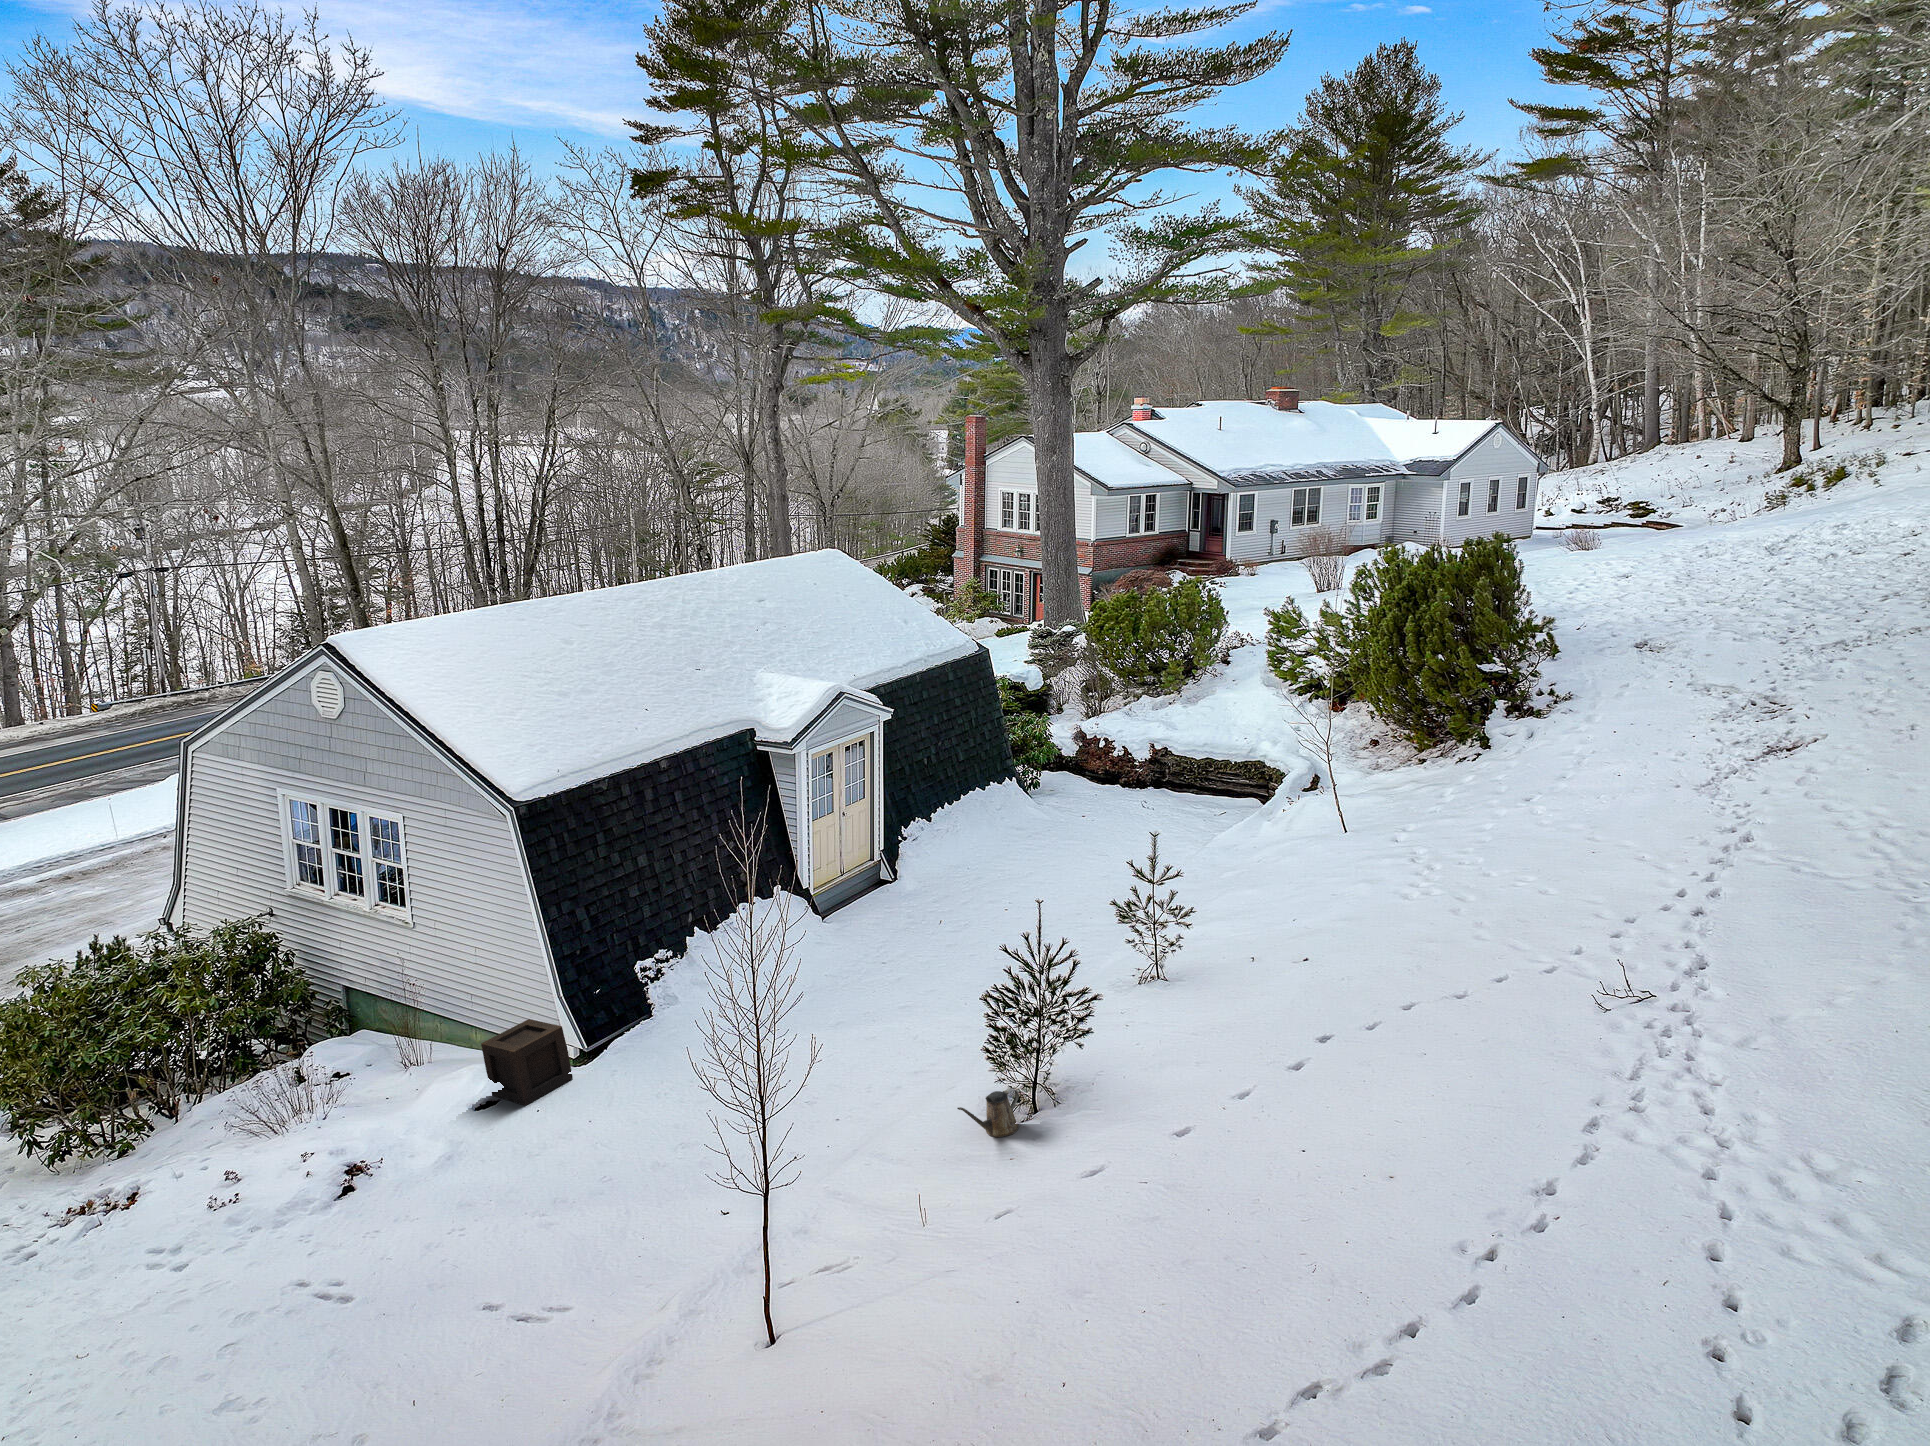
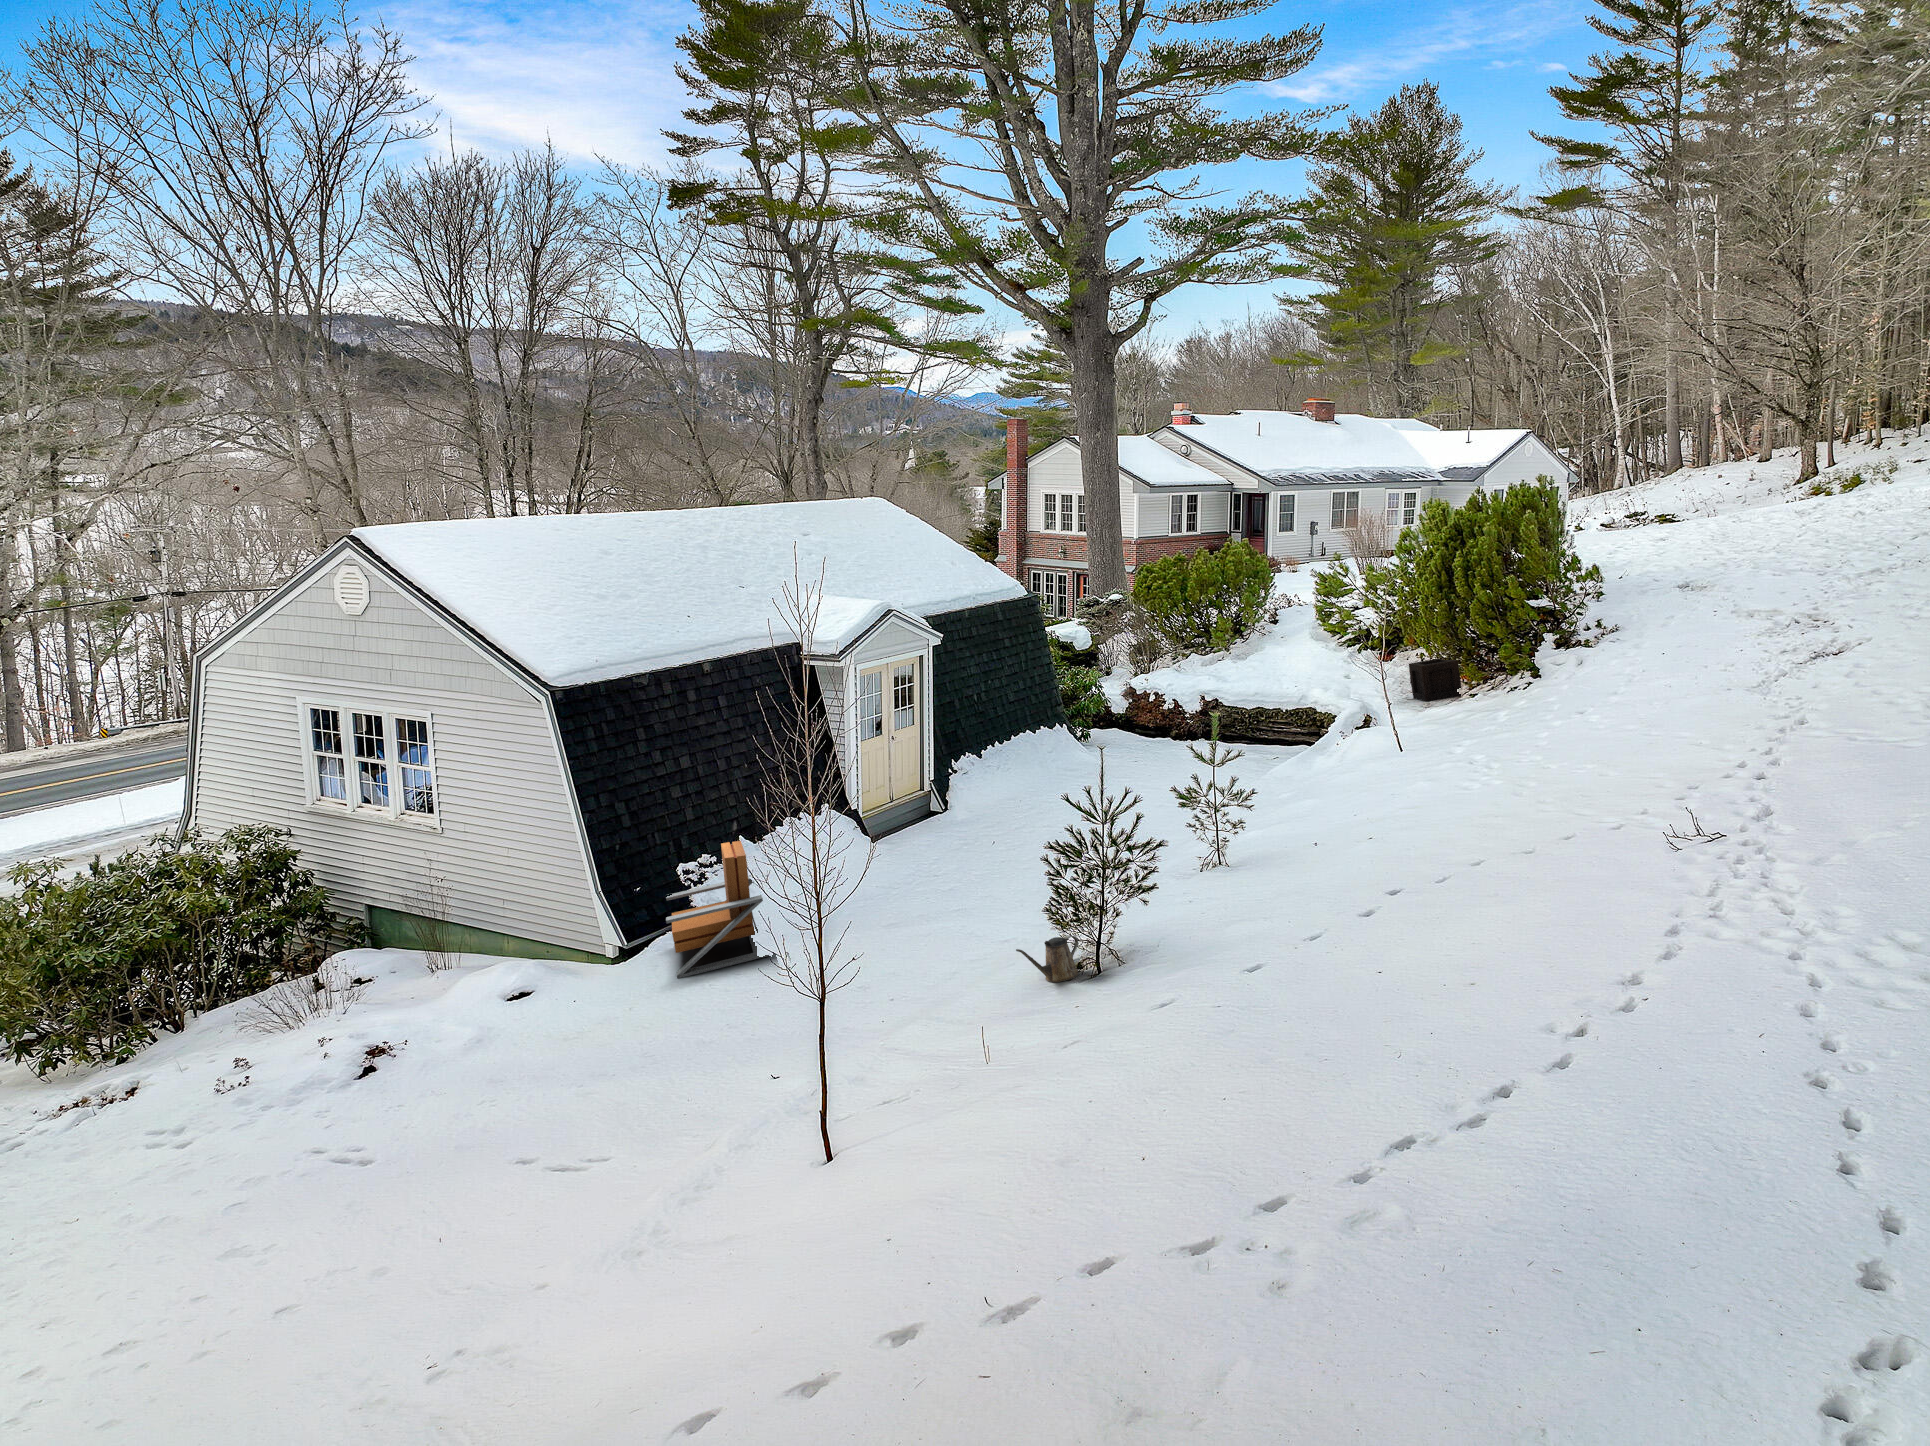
lounge chair: none [624,943,722,1088] -> present [666,841,769,978]
wooden crate: present [481,1019,573,1106] -> present [1409,658,1462,702]

